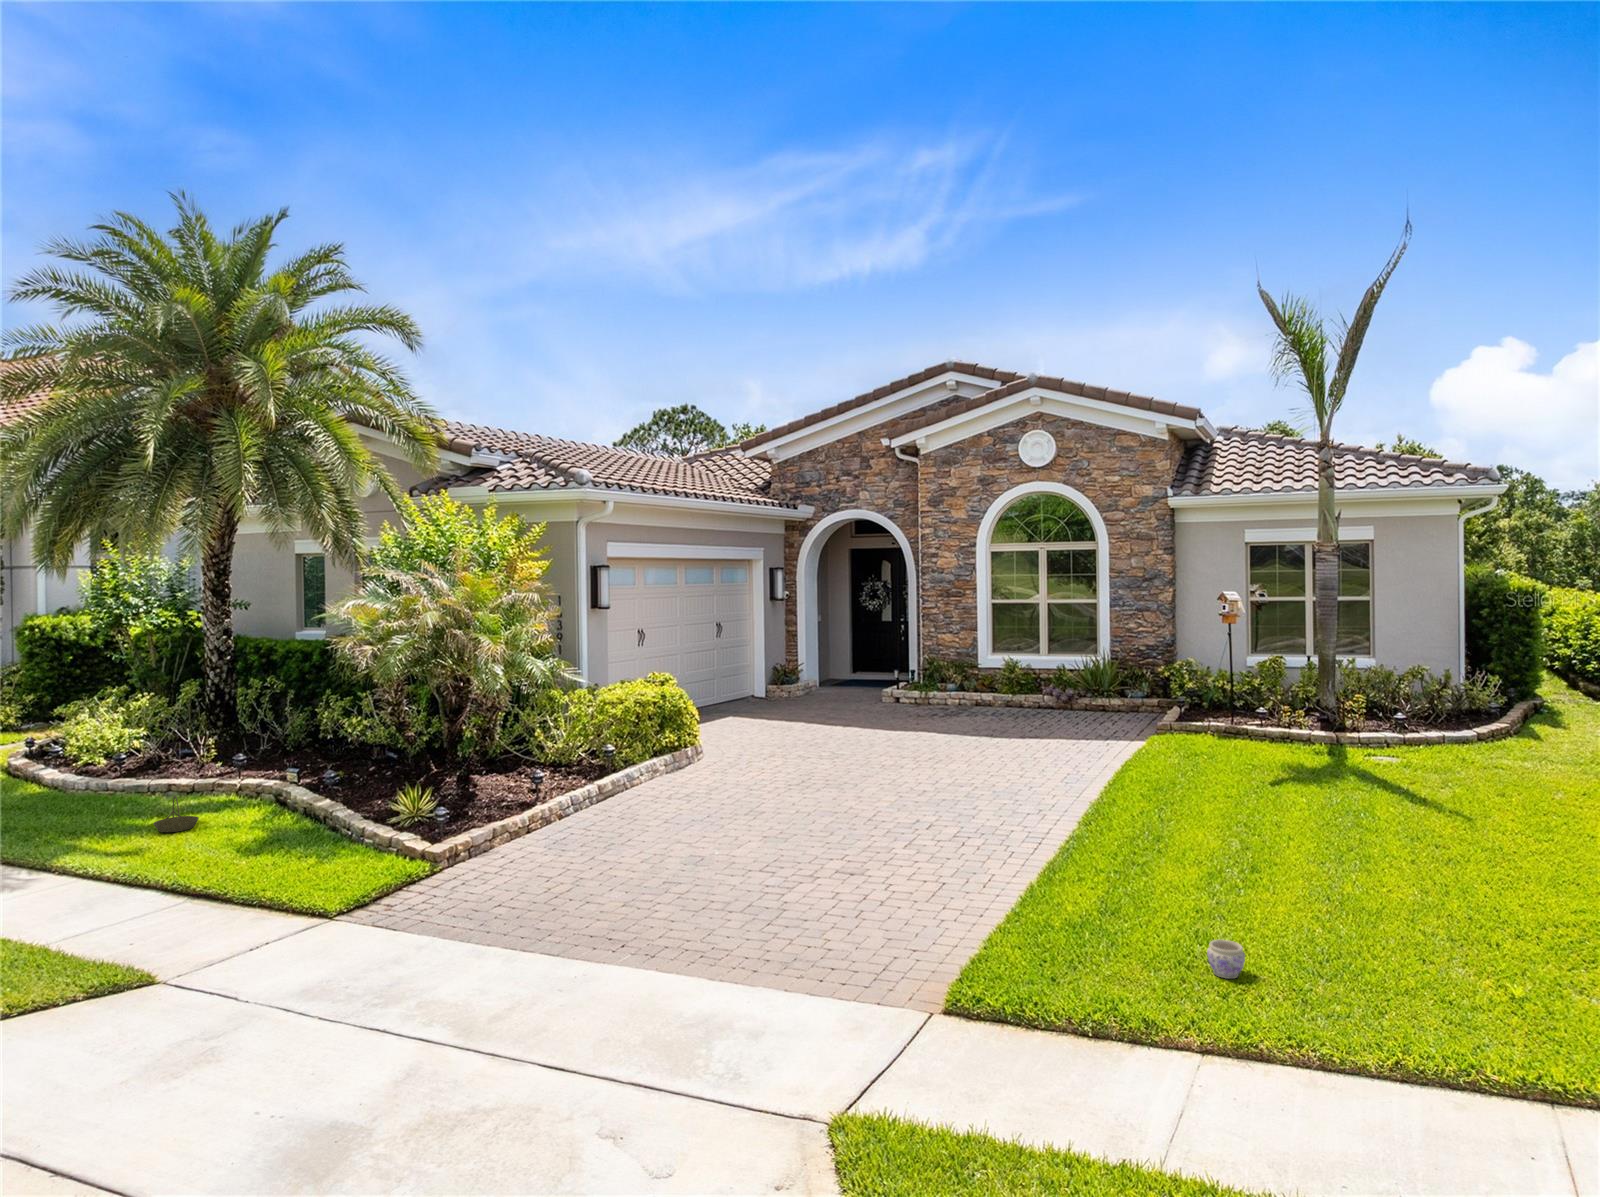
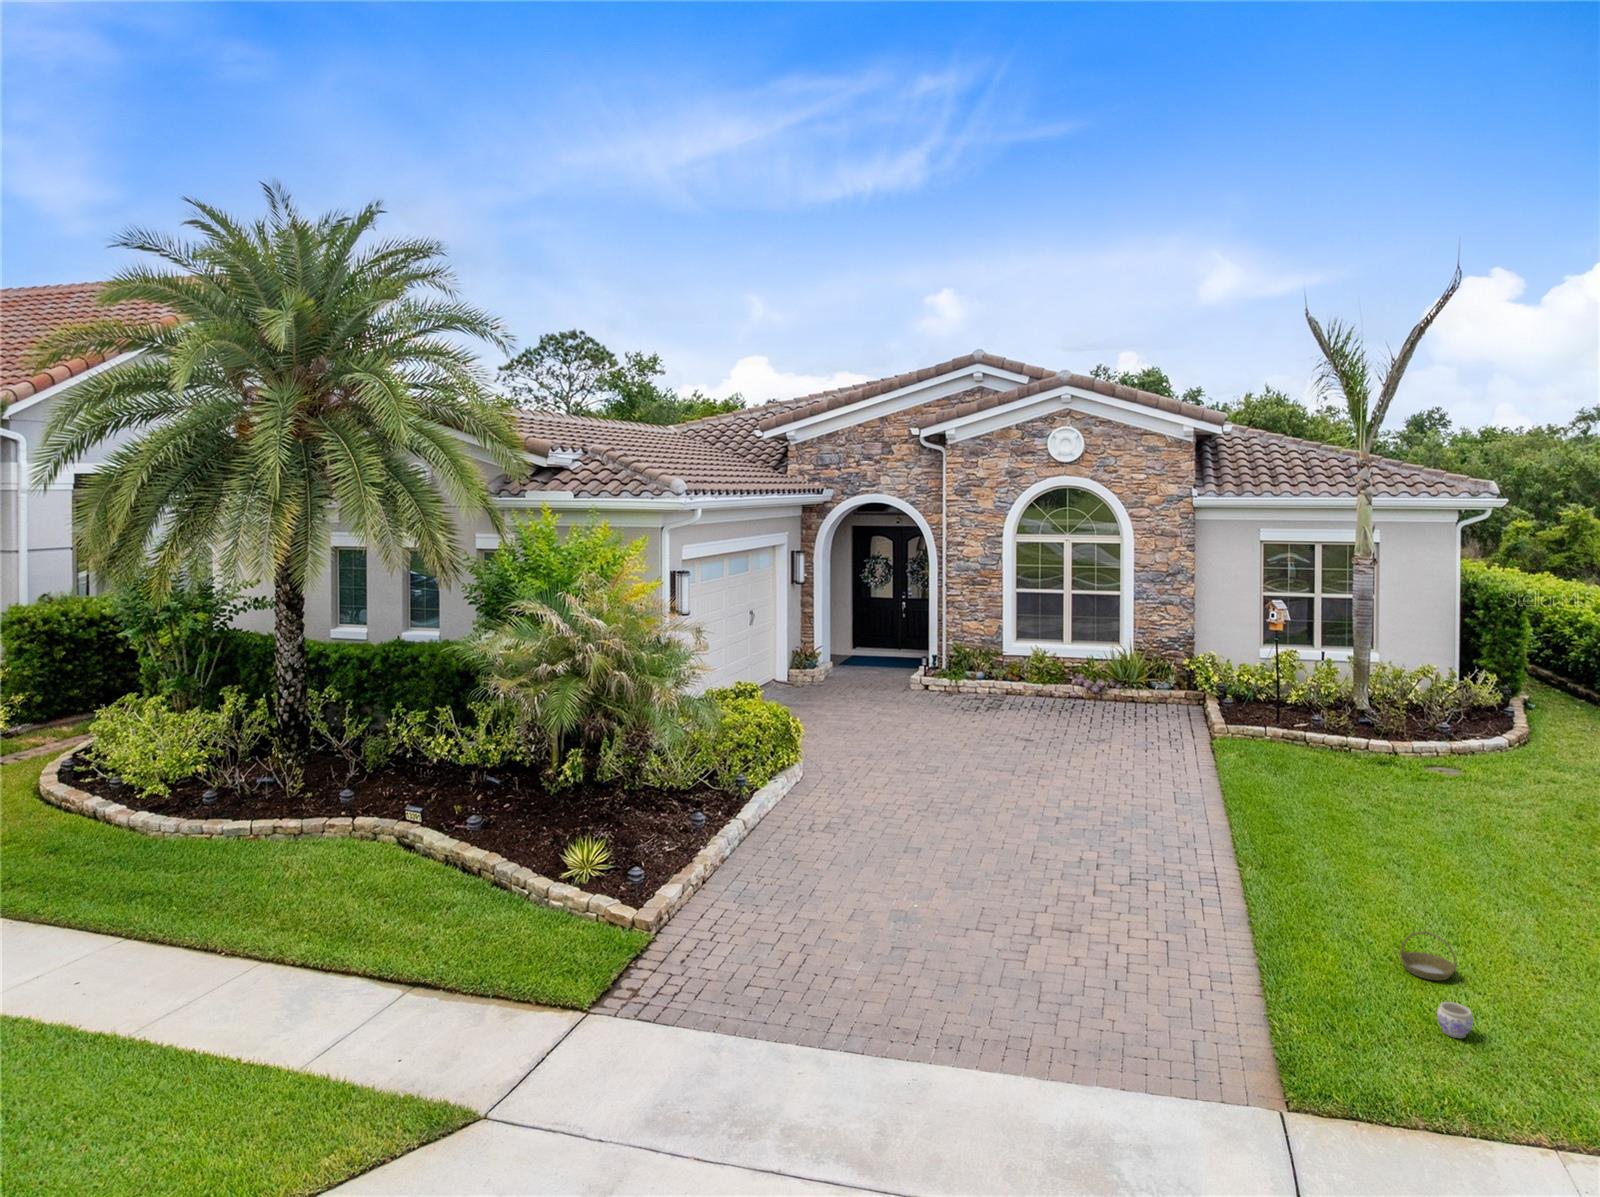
basket: present [153,796,199,832] -> present [1400,932,1457,981]

